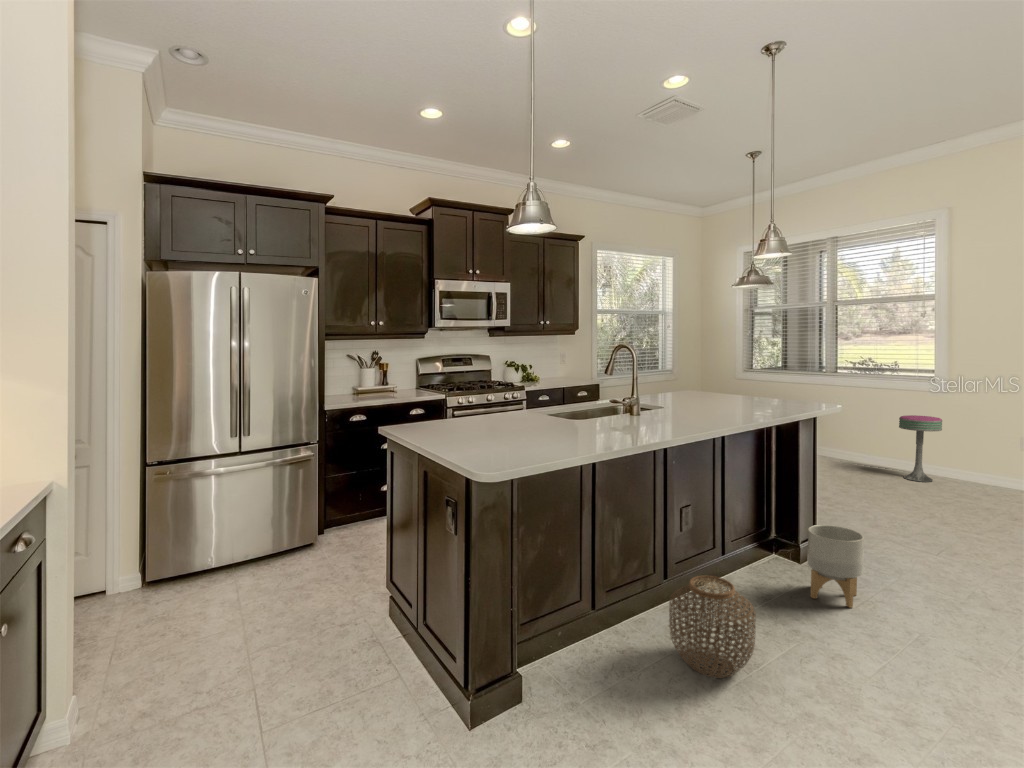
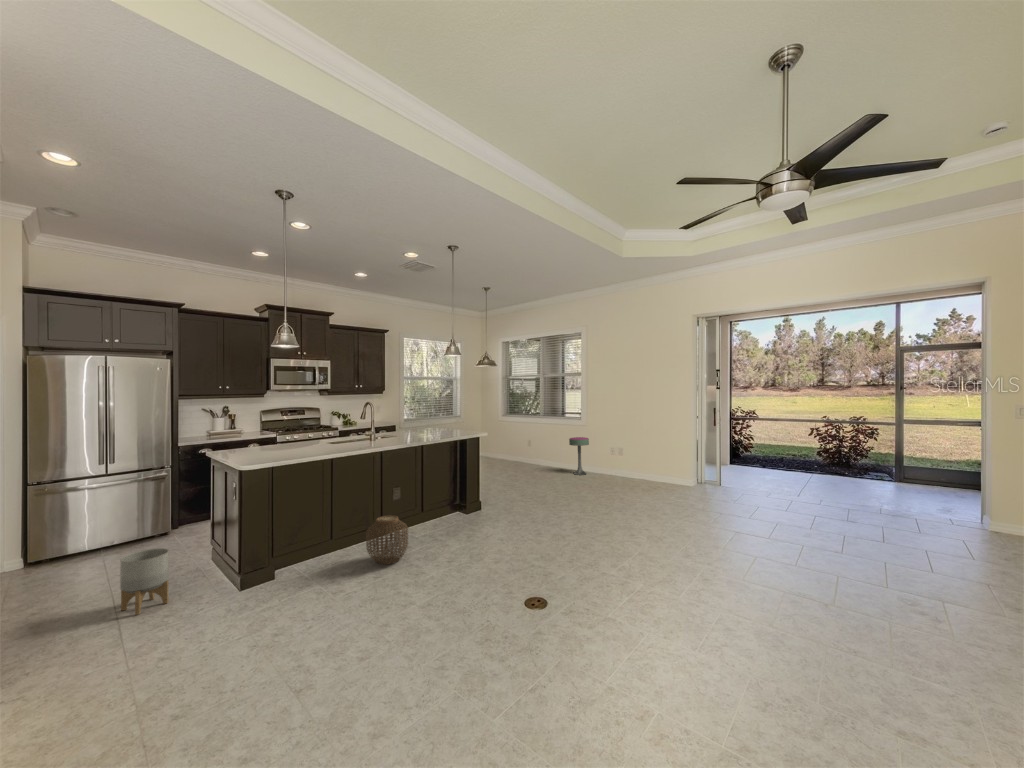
planter: present [807,525,864,608] -> present [120,548,169,615]

